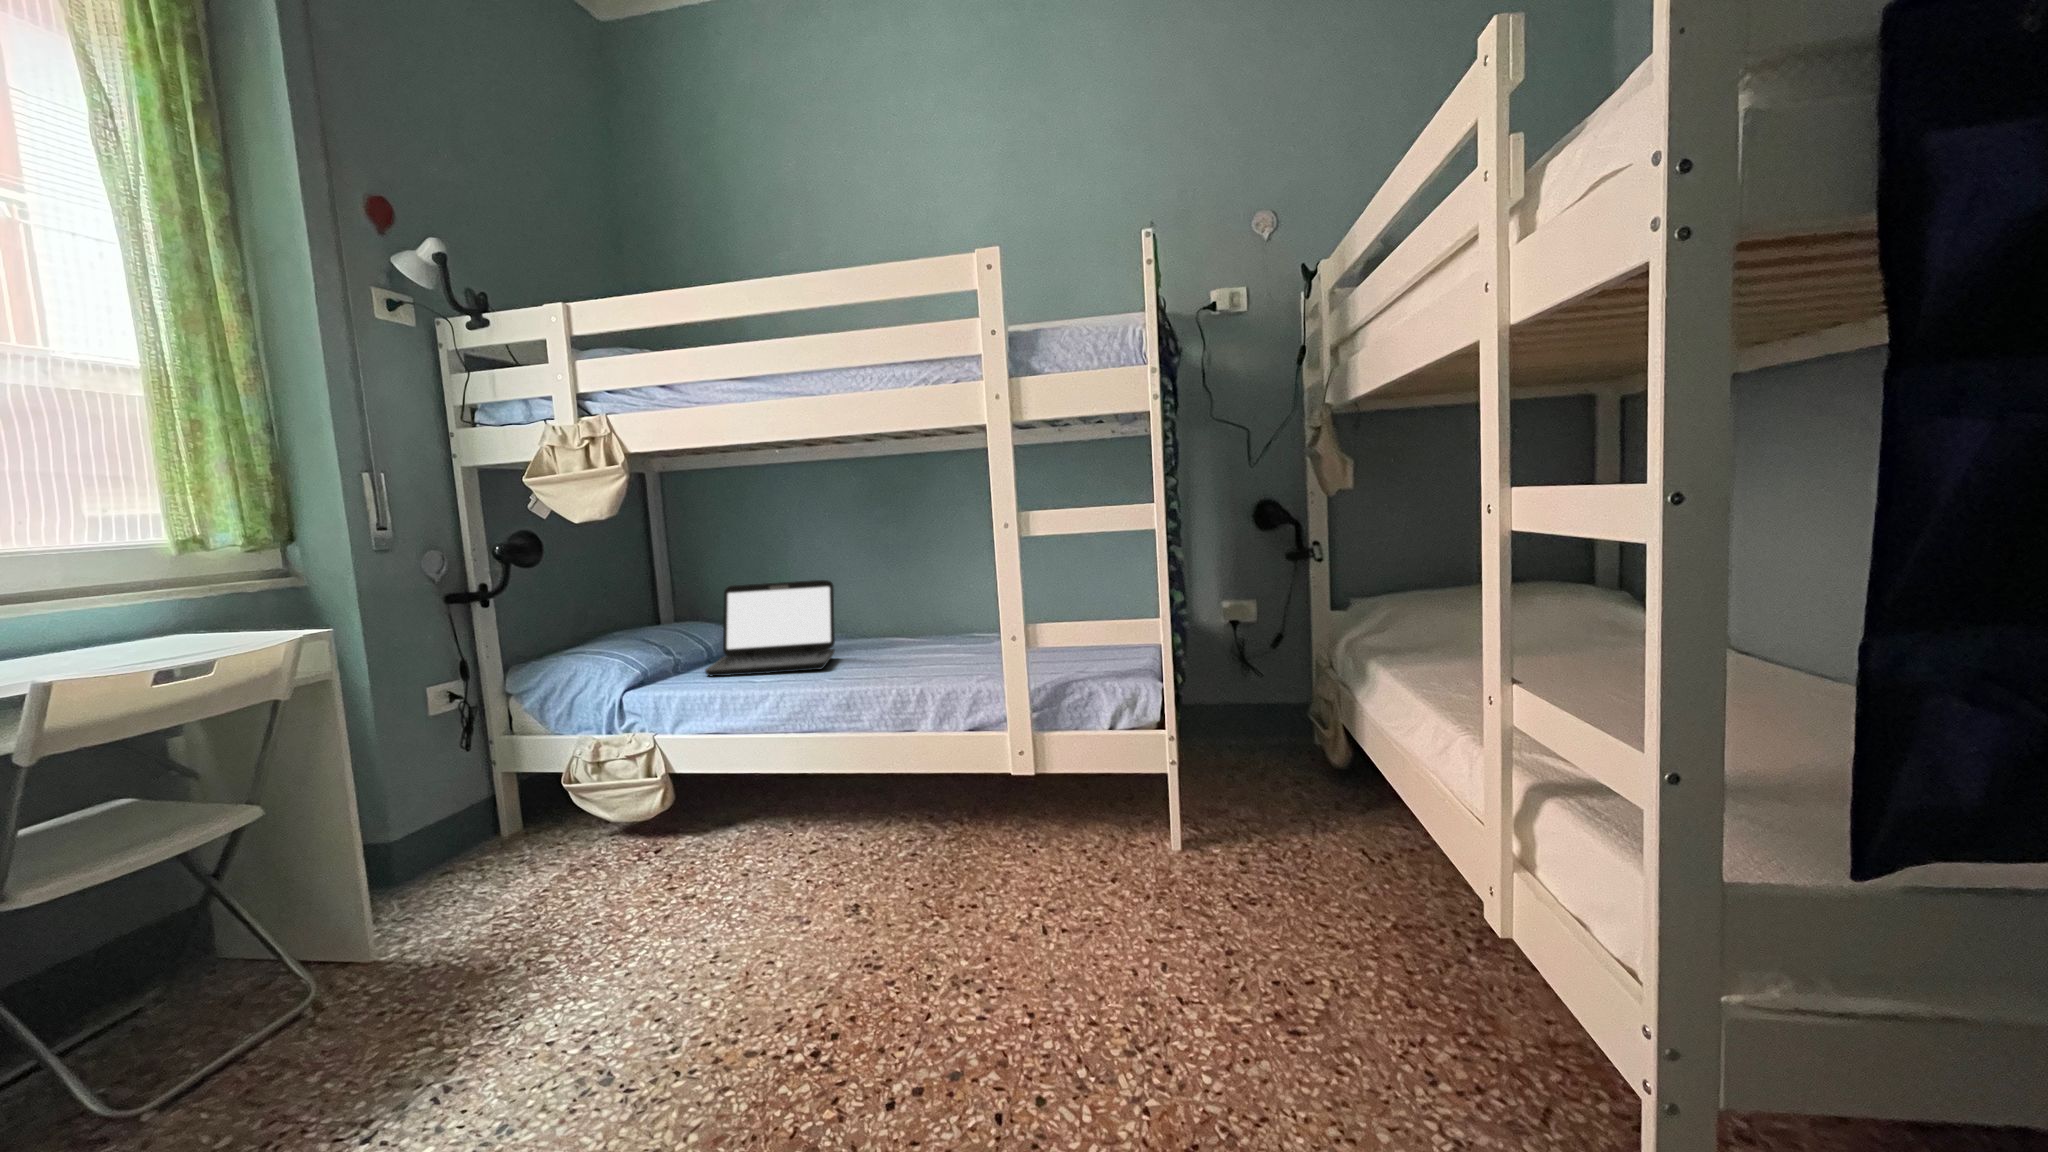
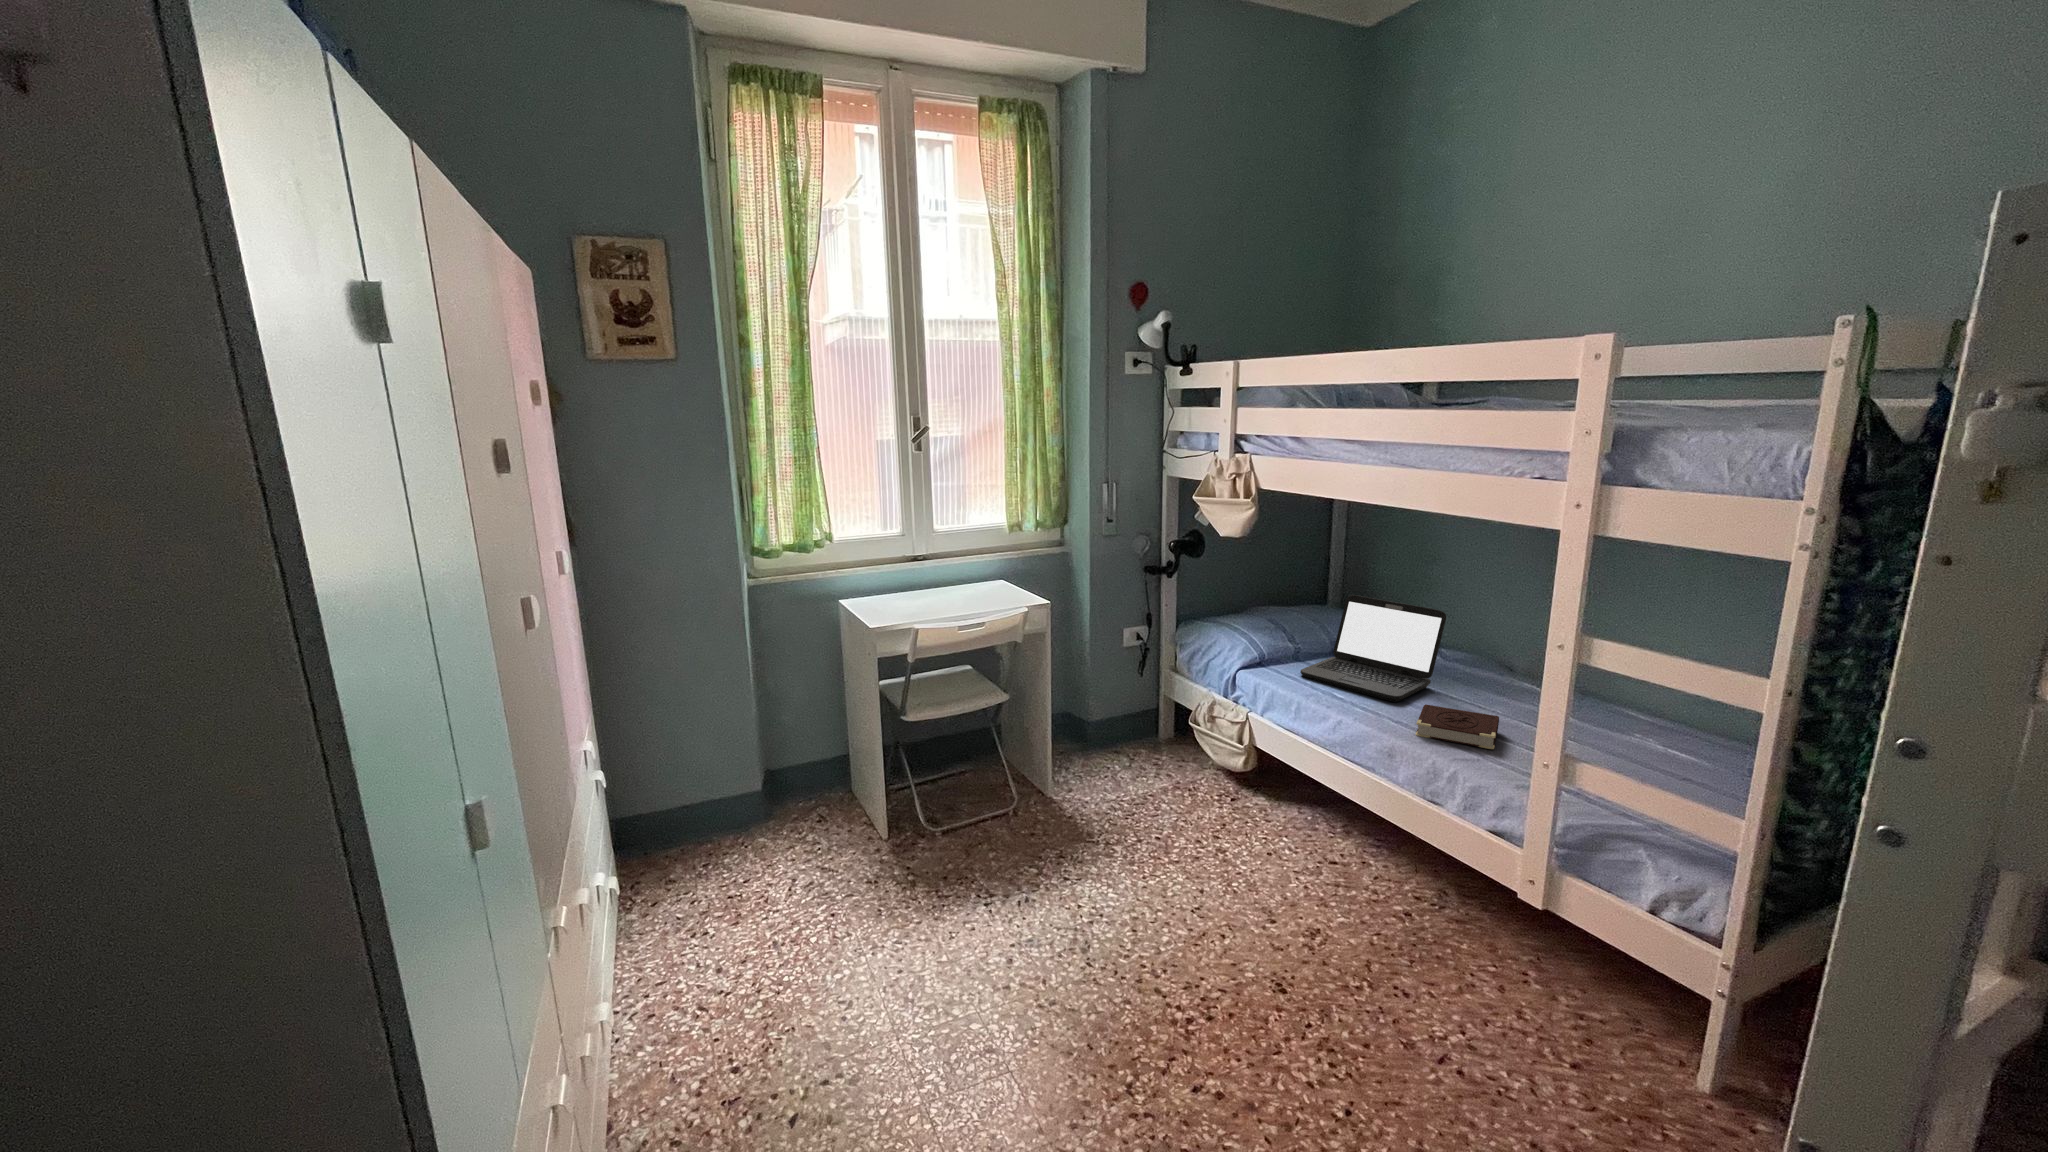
book: none [857,649,936,681] -> present [1416,704,1499,749]

